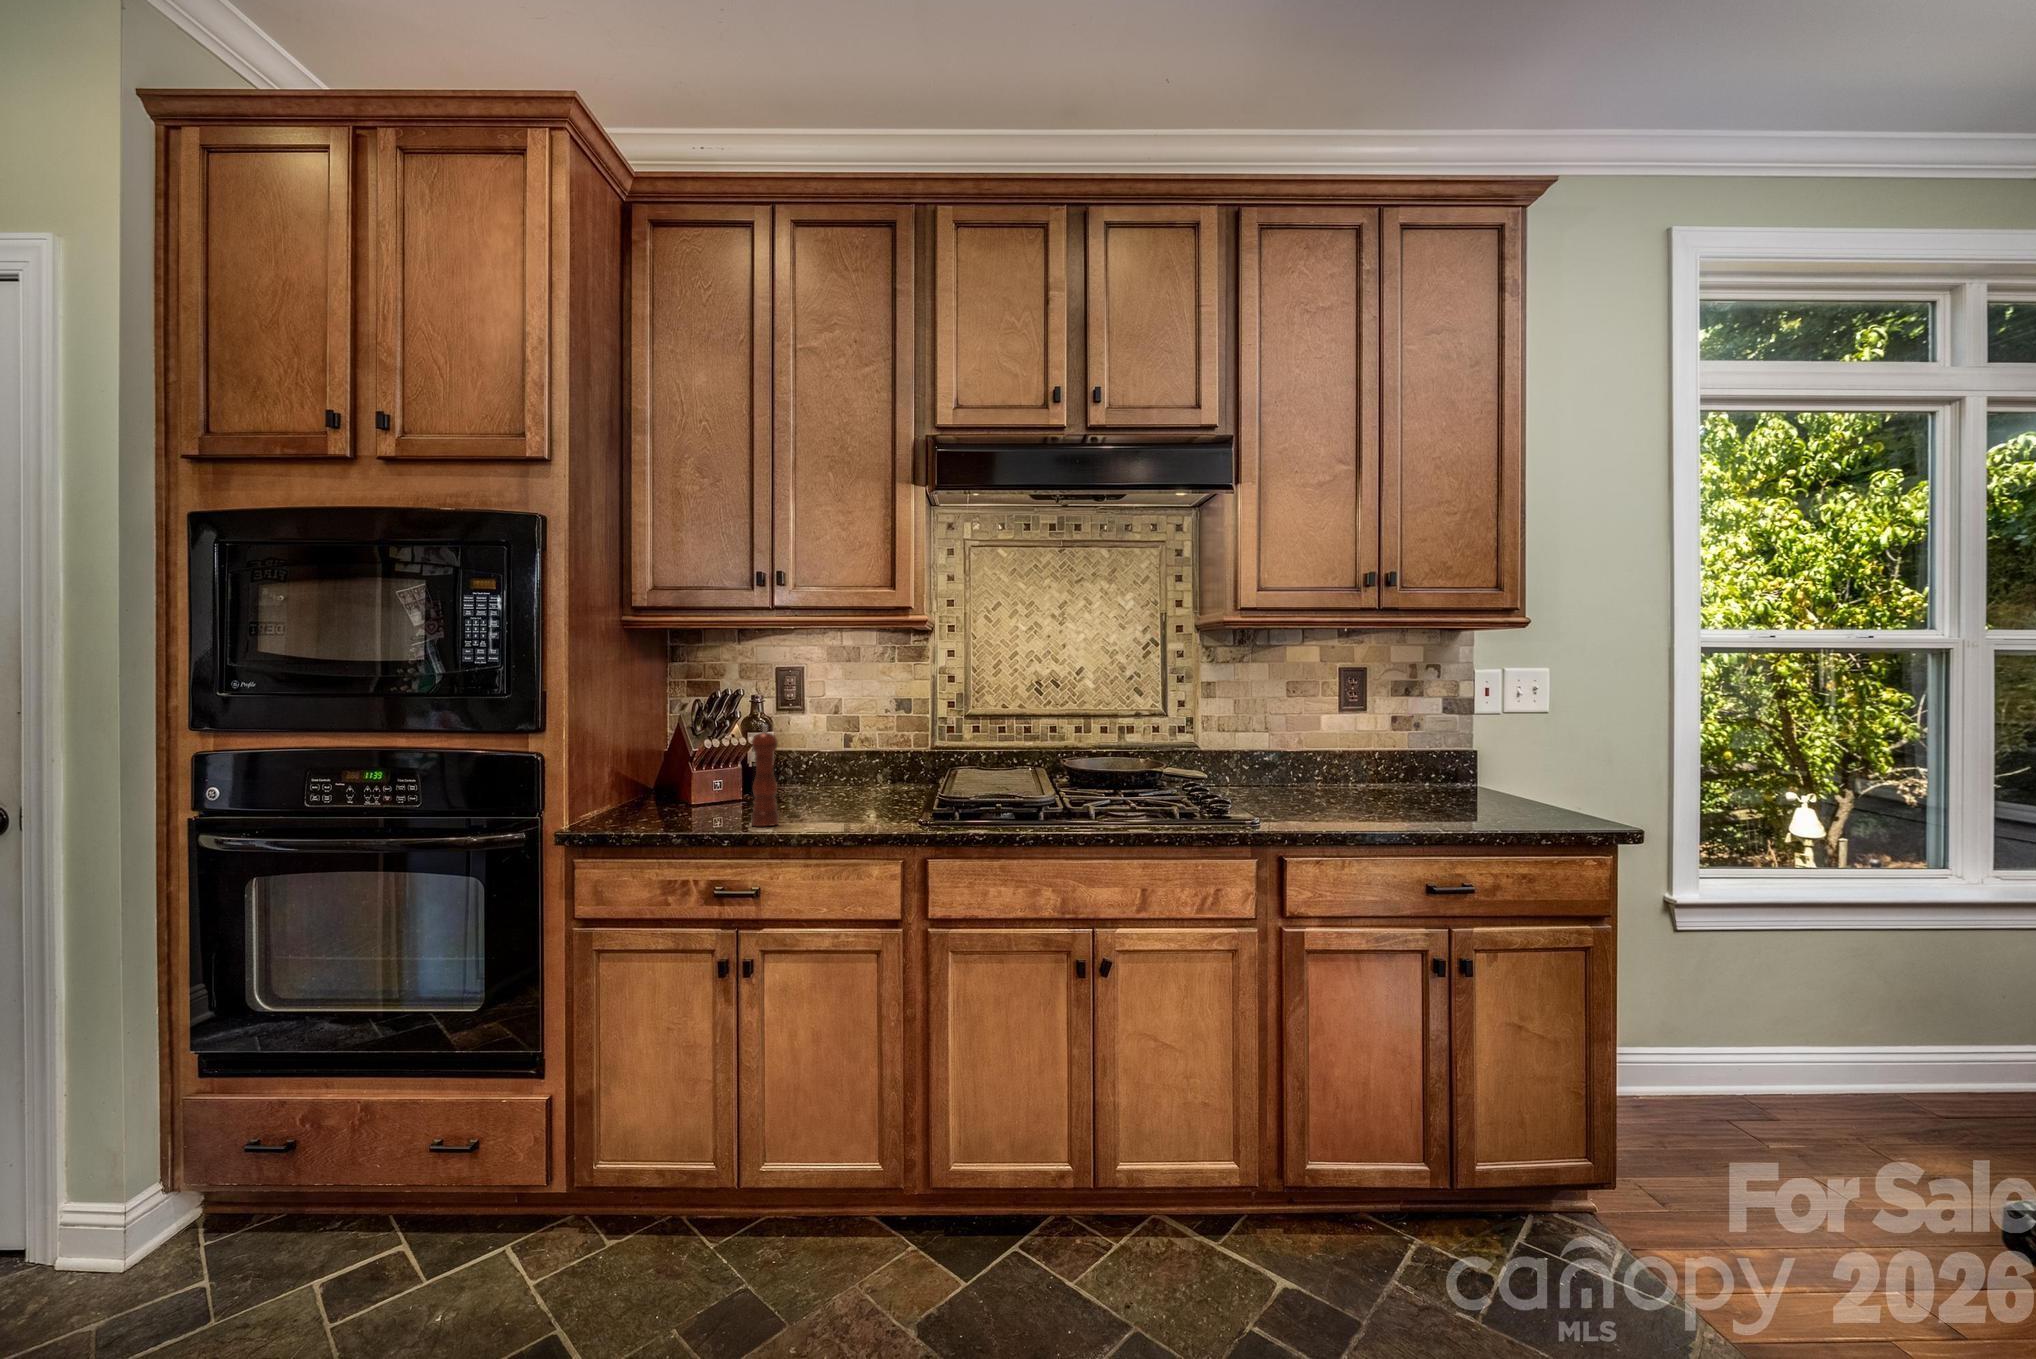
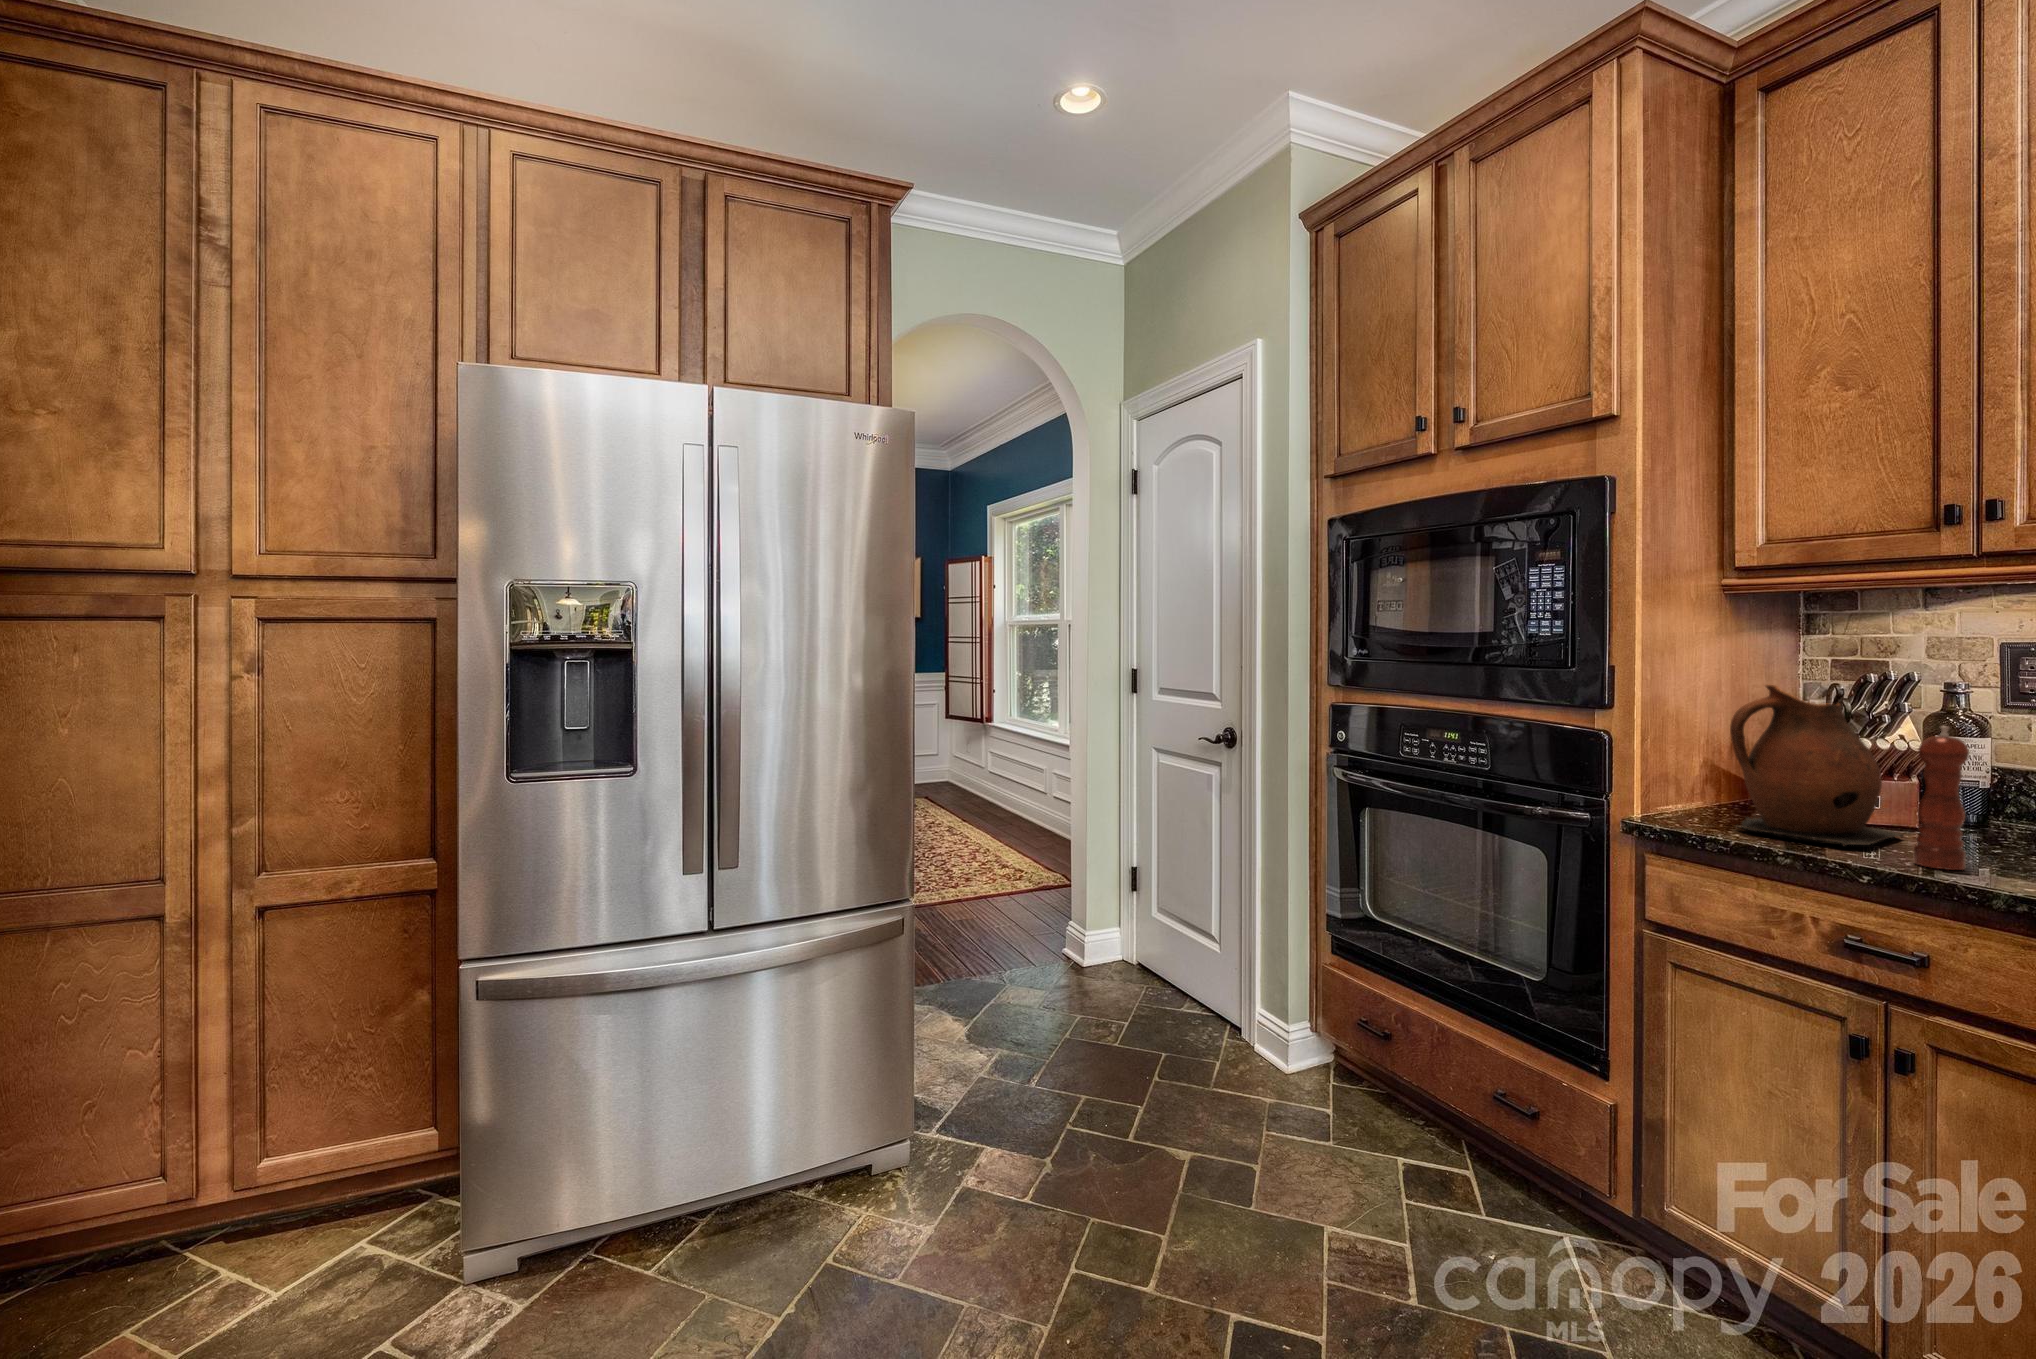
ceramic pitcher: none [633,704,743,823] -> present [1730,684,1903,846]

